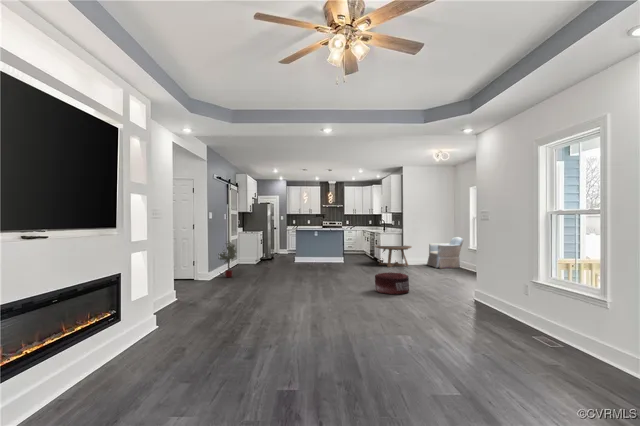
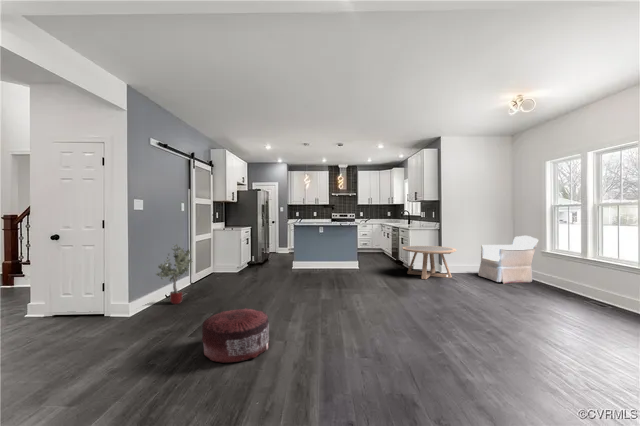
pouf: present [375,272,409,294] -> present [202,308,270,363]

